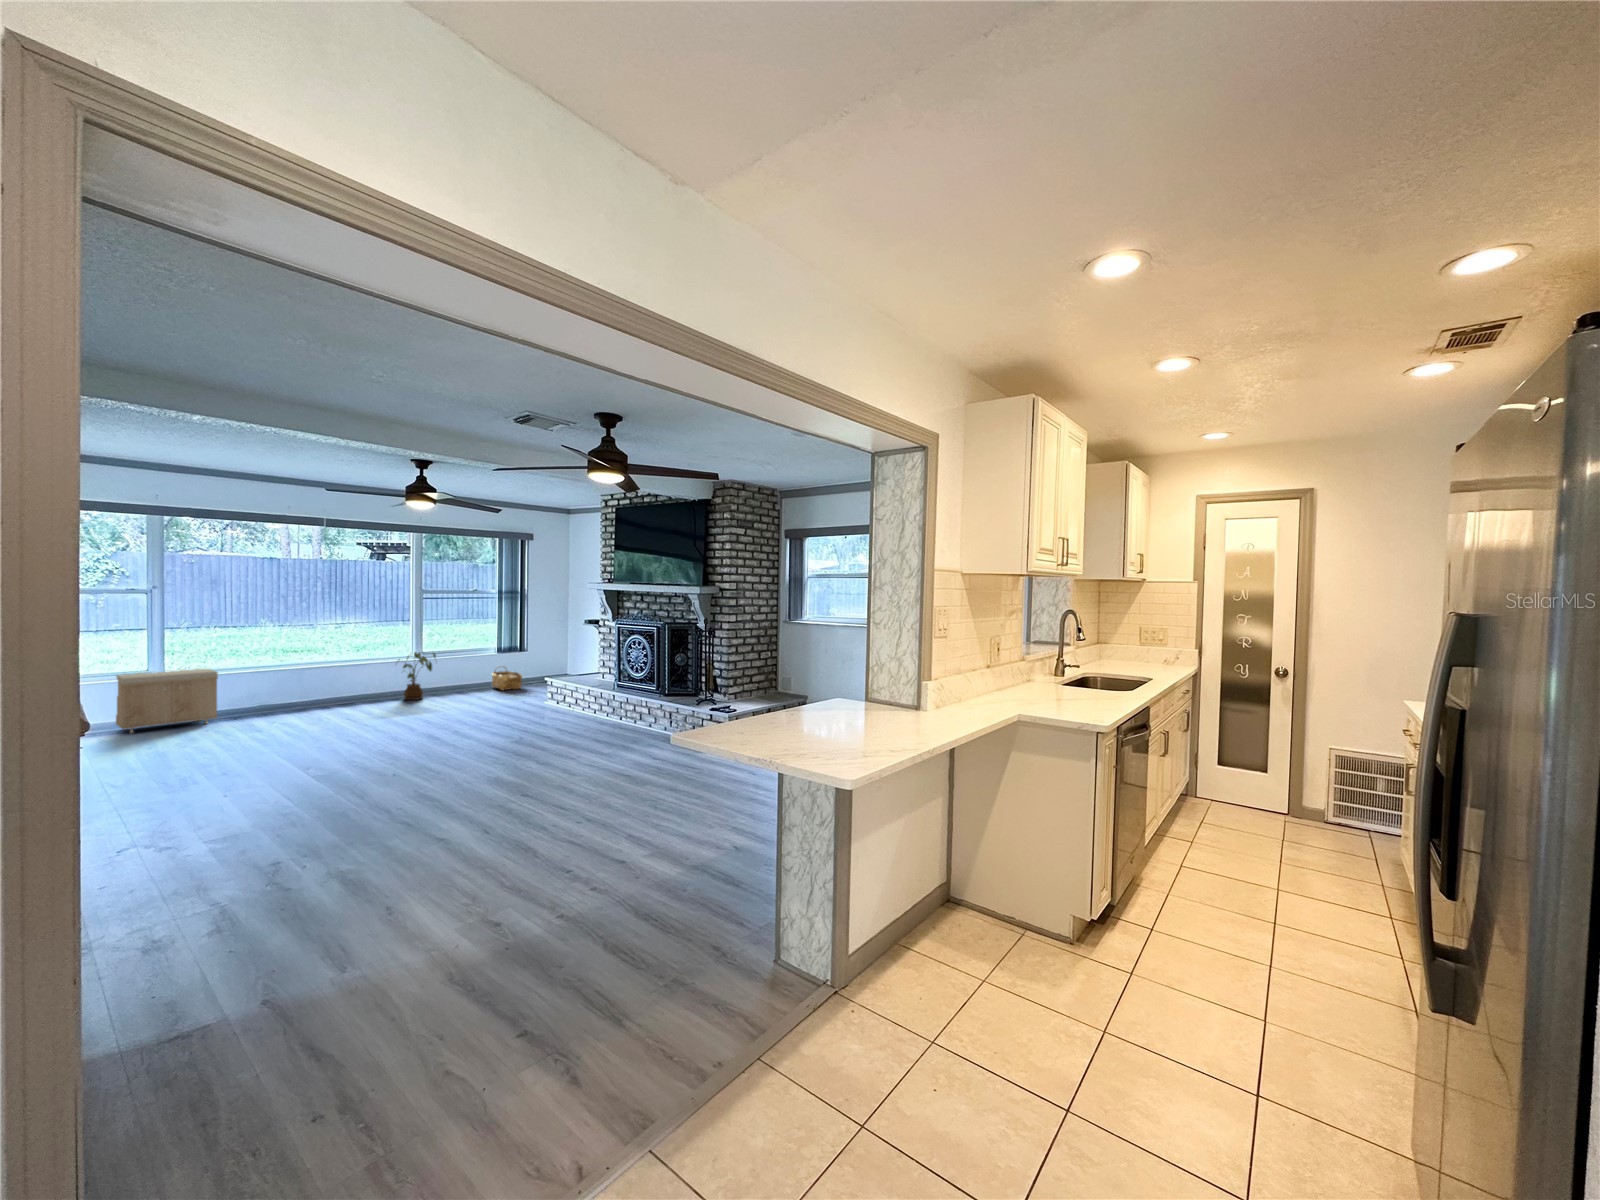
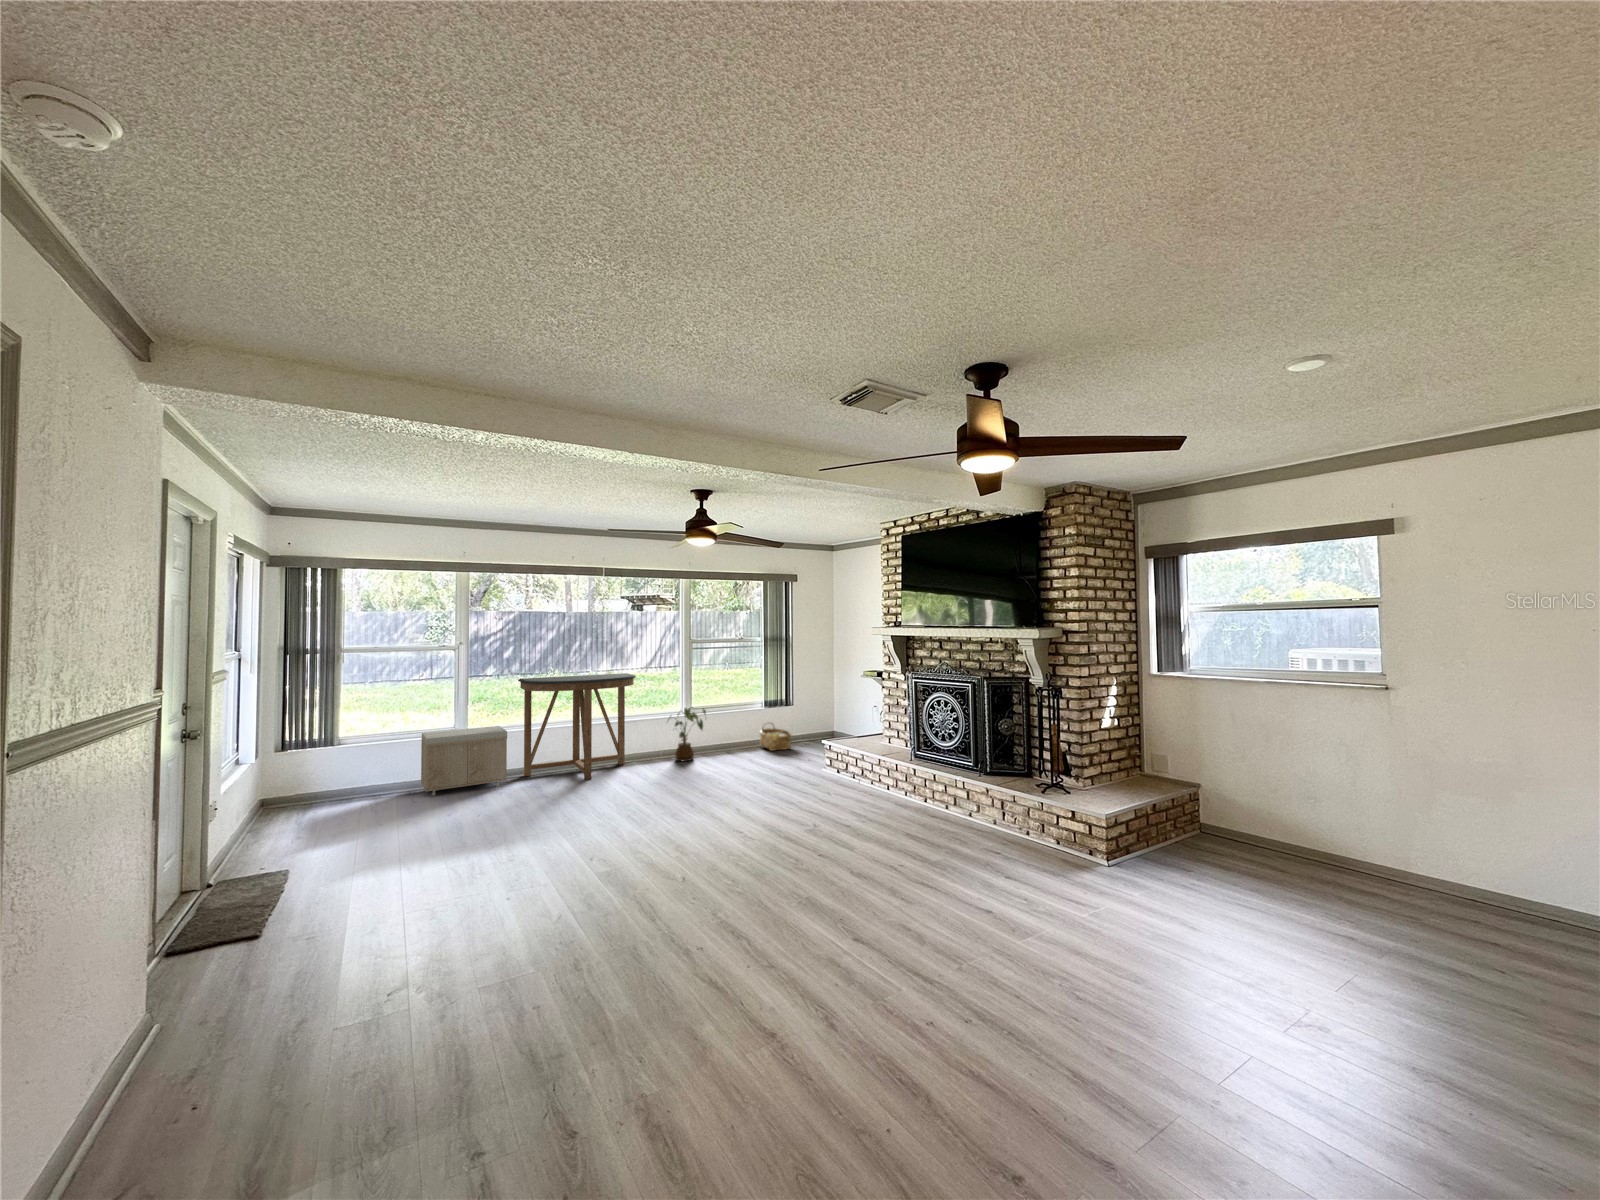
console table: none [229,620,362,716] -> present [518,673,636,780]

